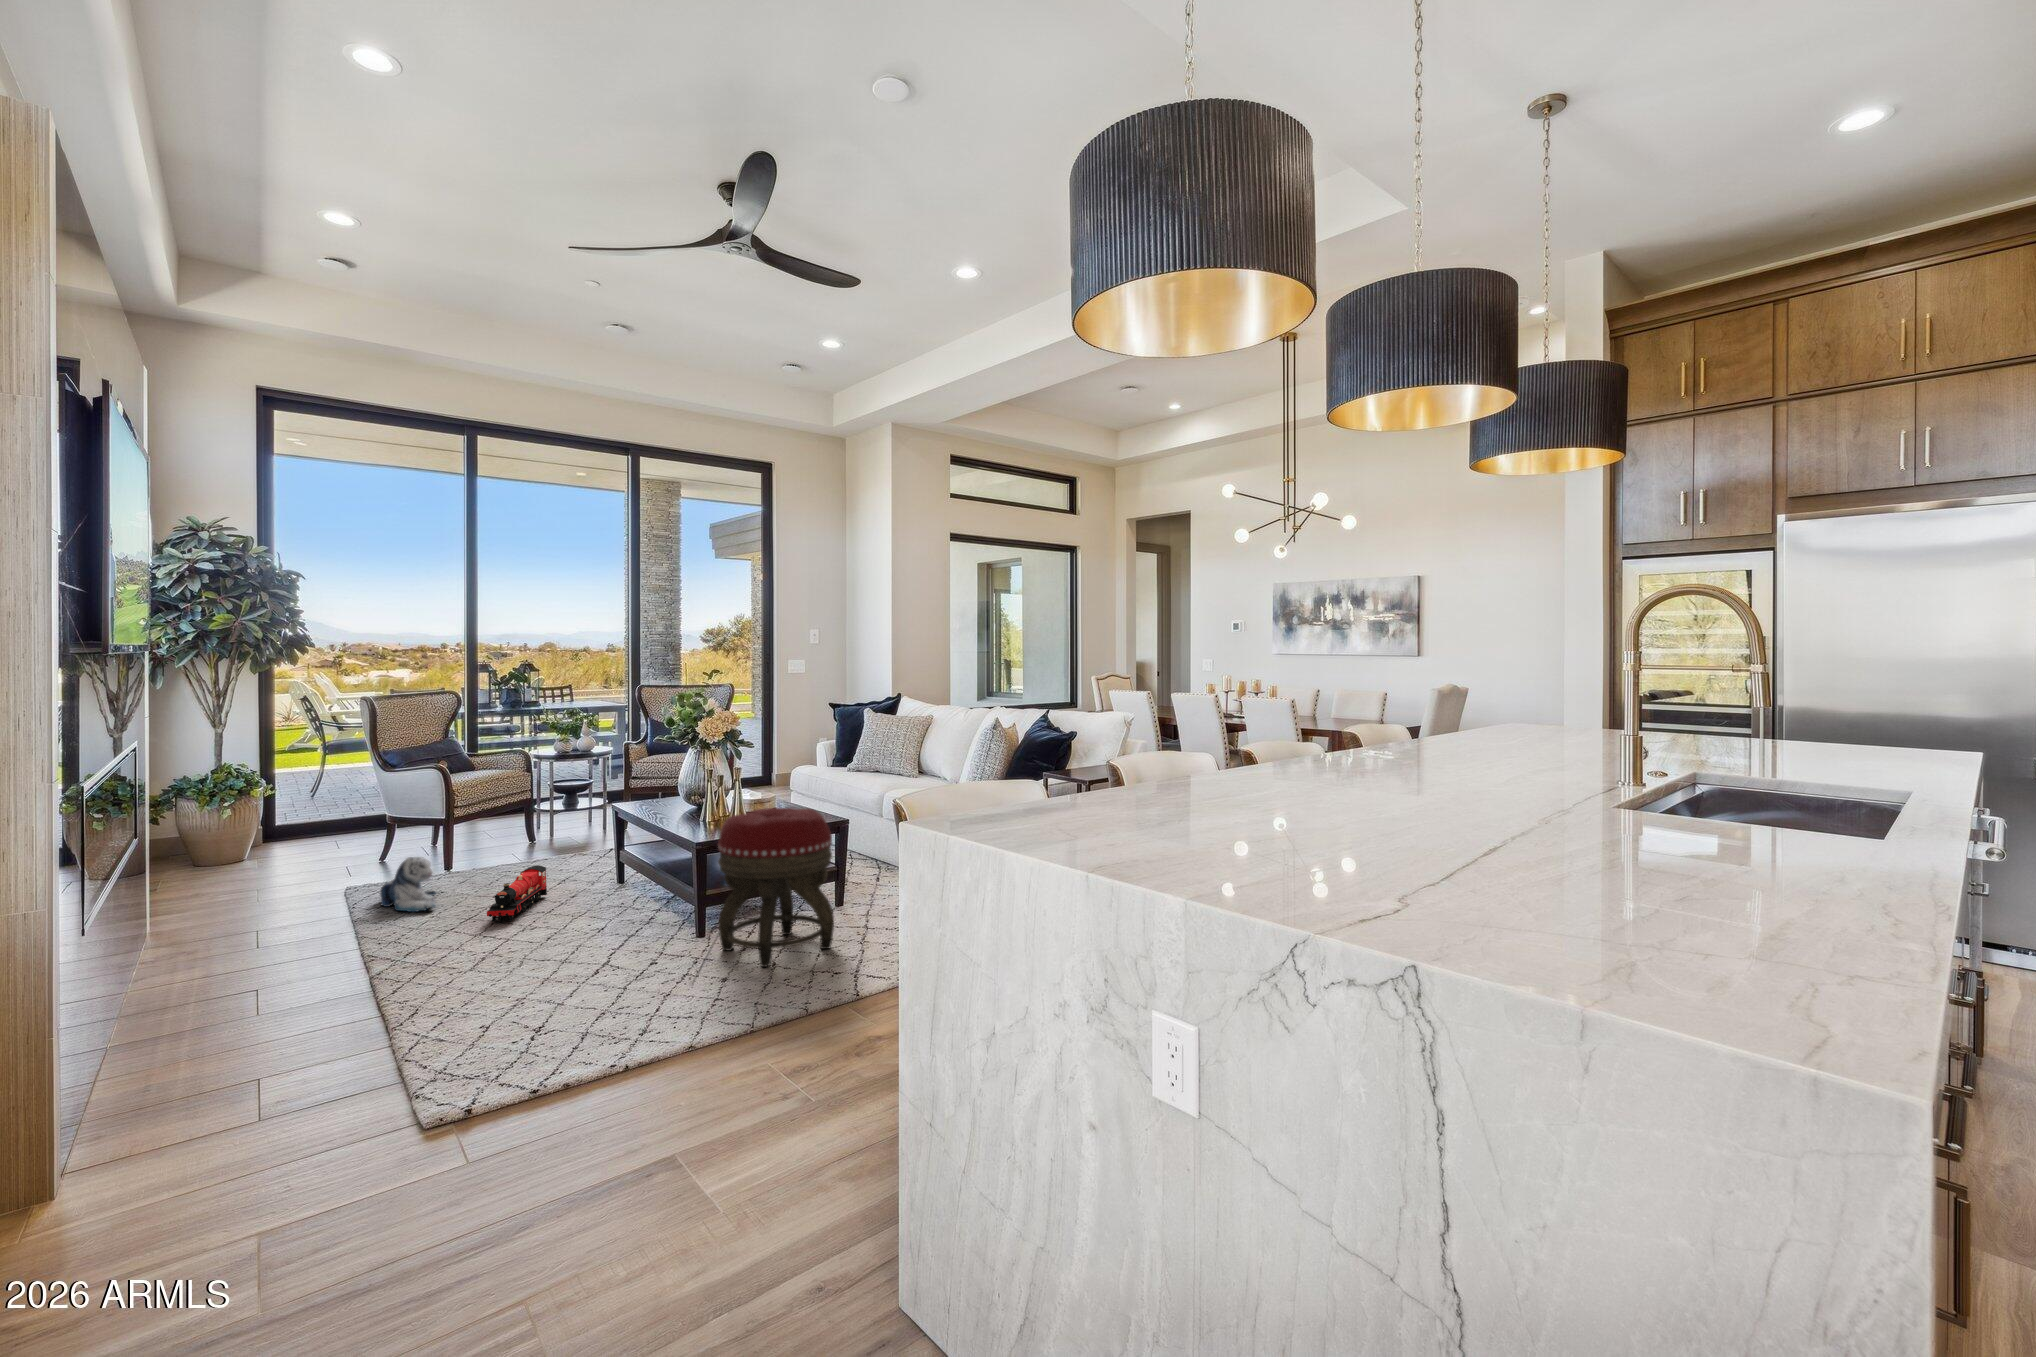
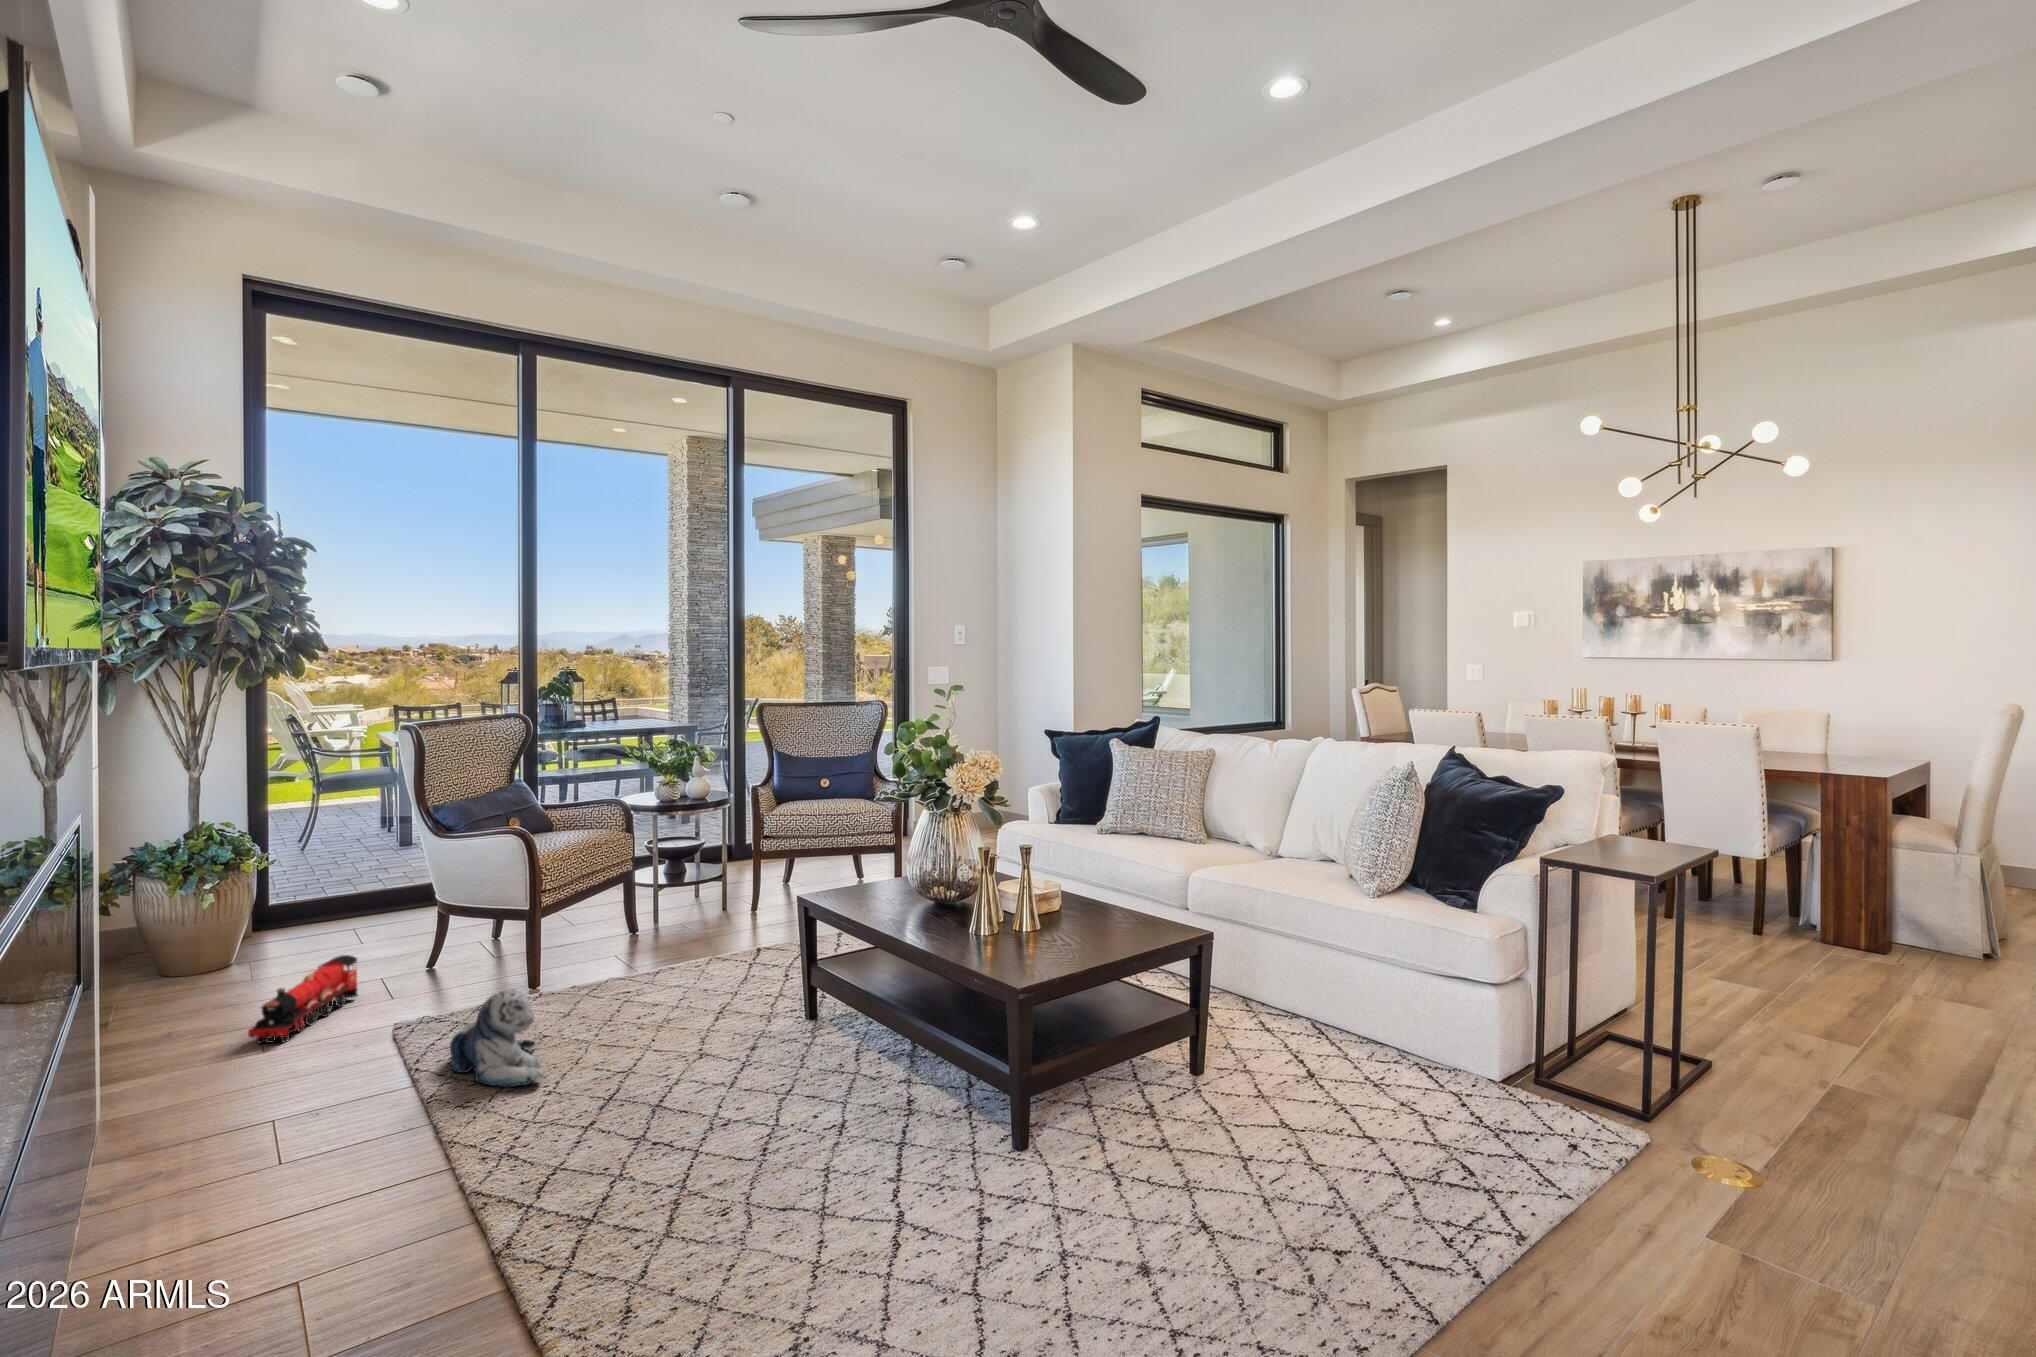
footstool: present [718,808,834,967] -> none [1068,928,1272,1242]
toy train: present [487,865,547,922] -> present [248,955,358,1044]

